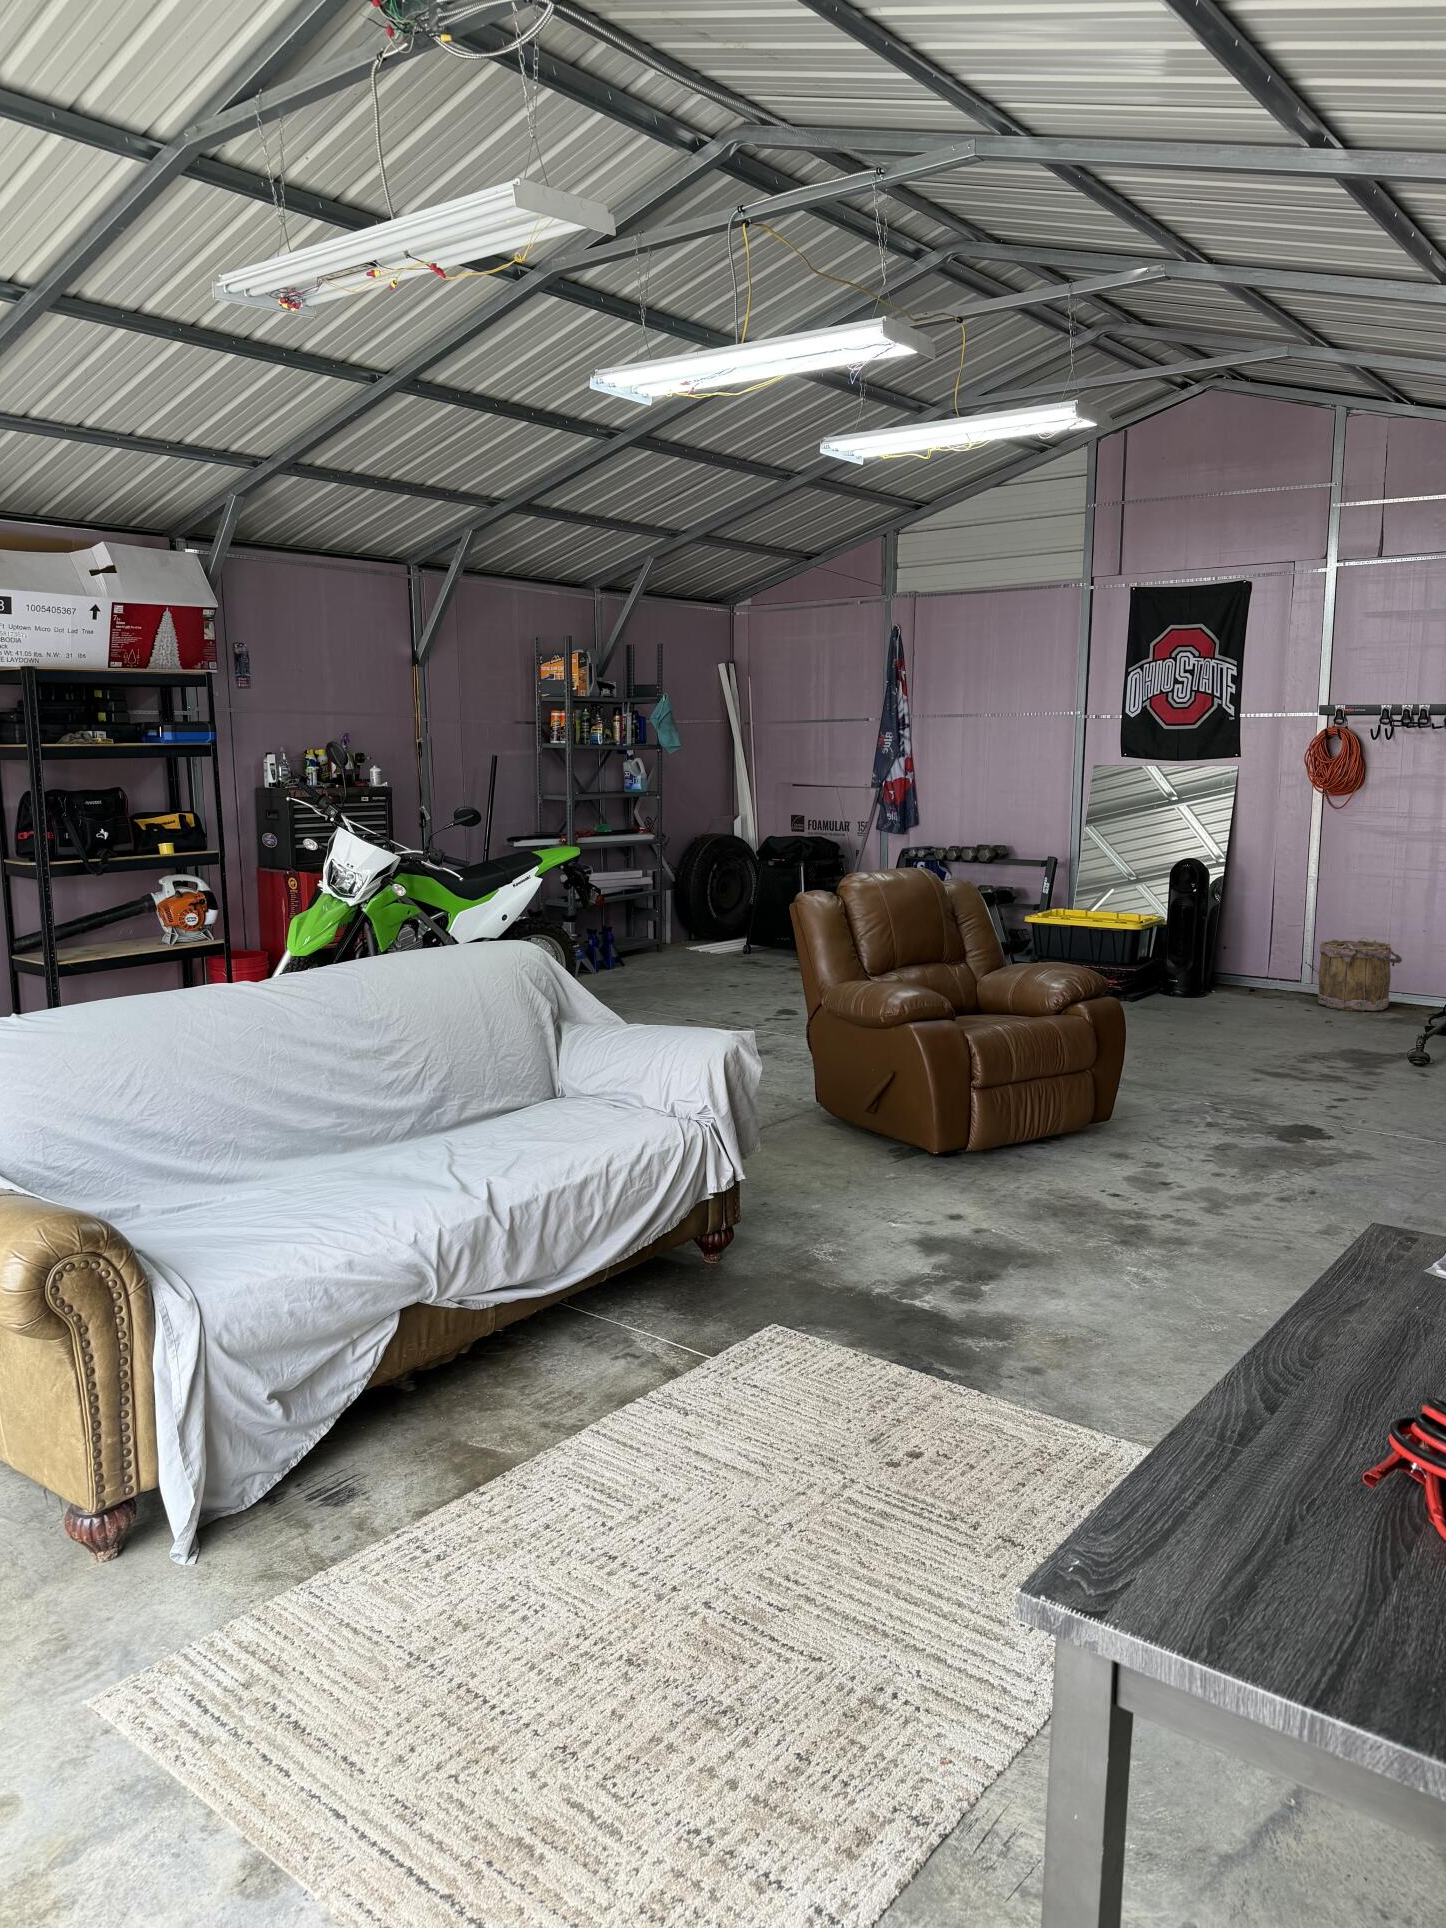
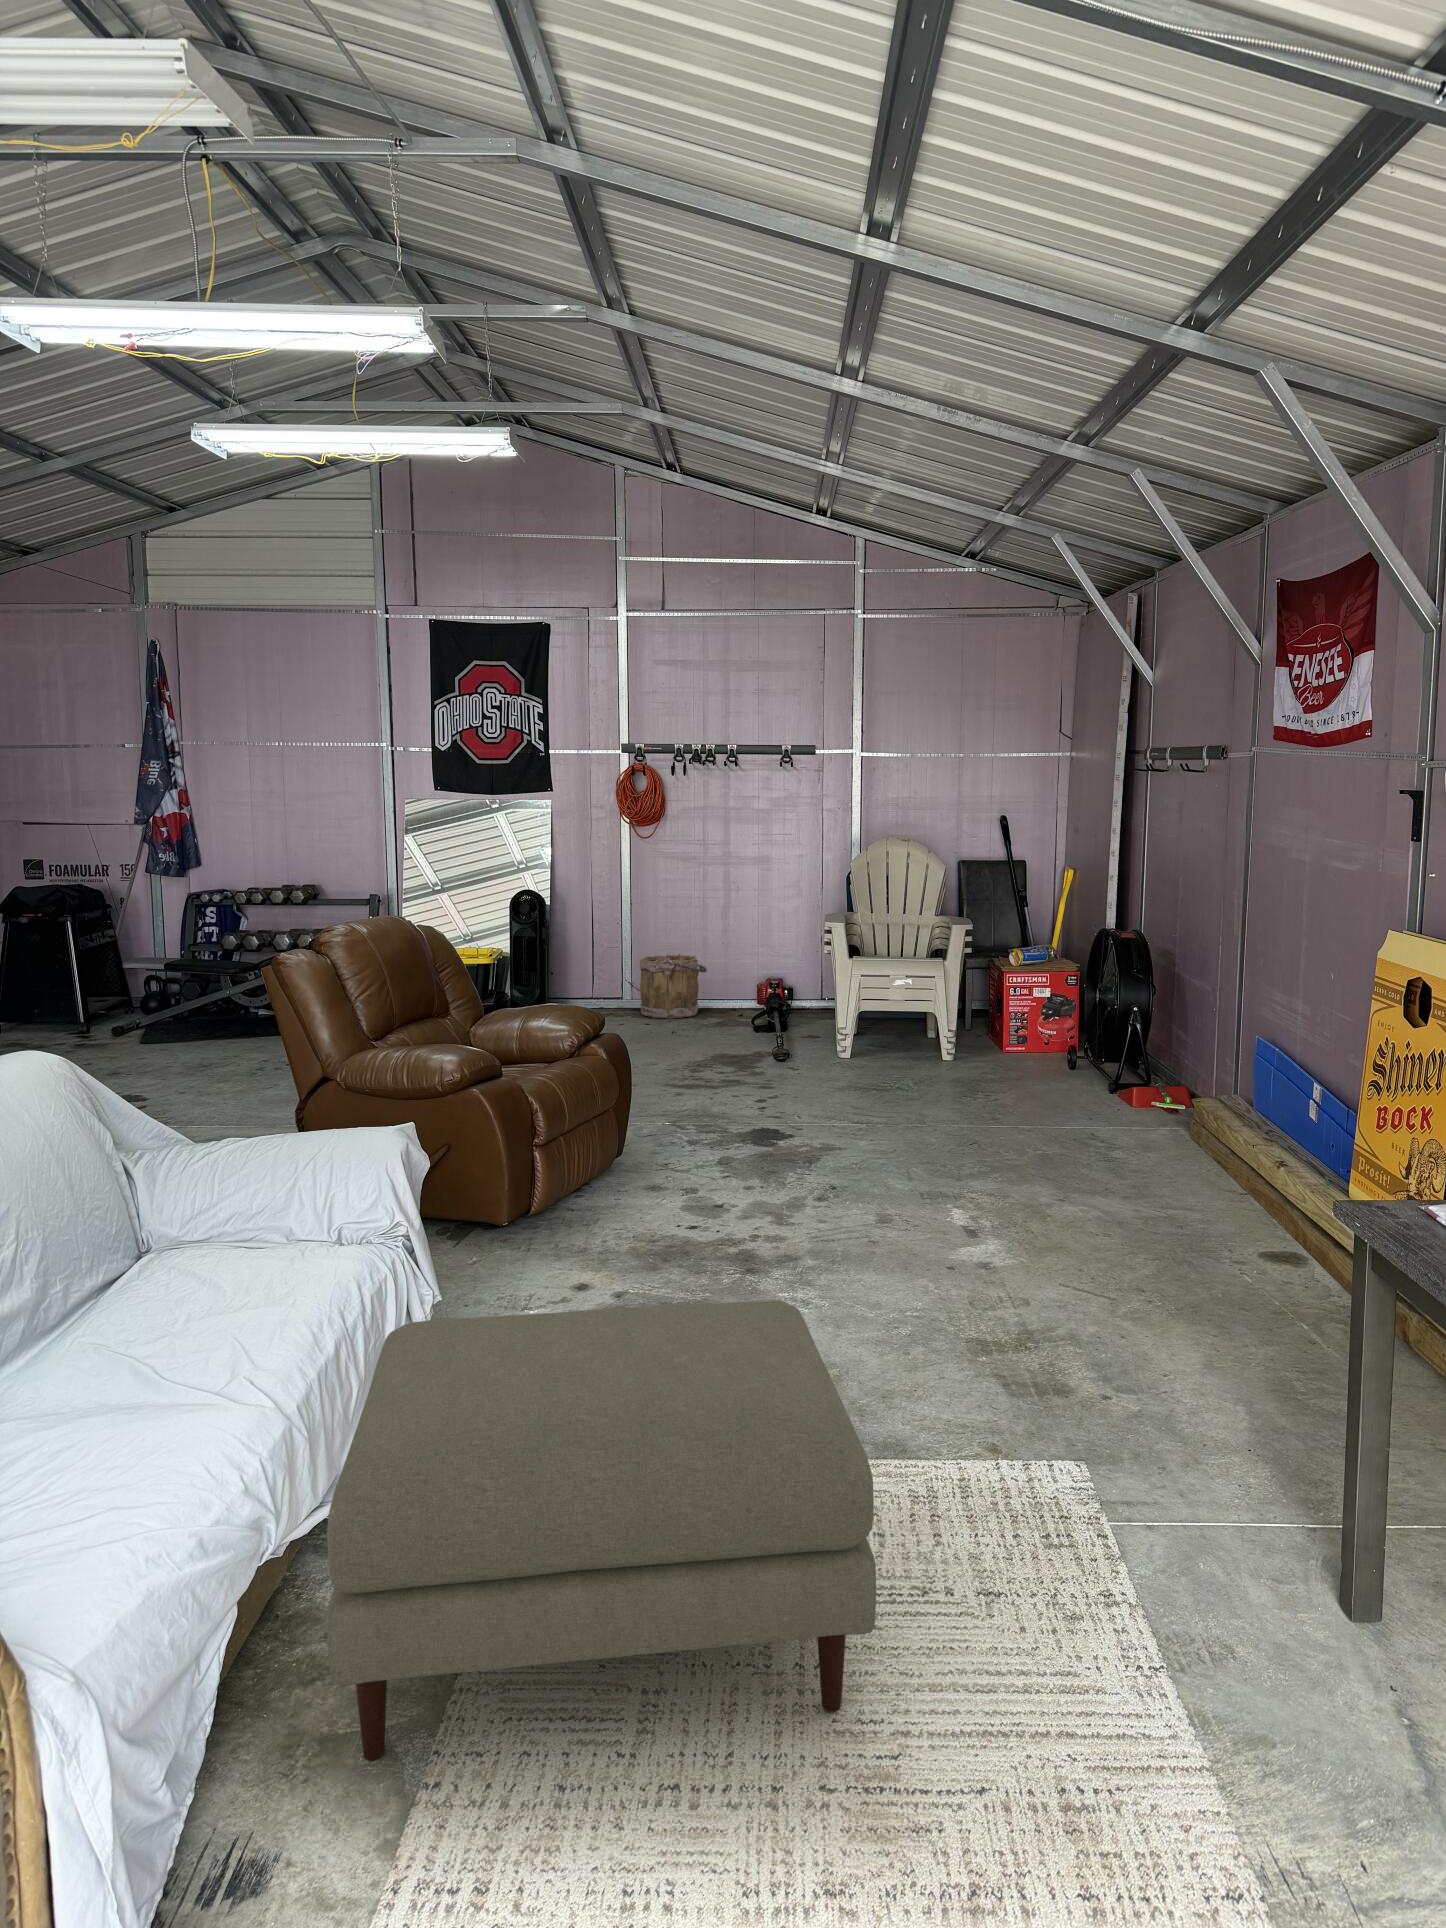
ottoman: none [449,1180,937,1562] -> present [327,1301,876,1761]

